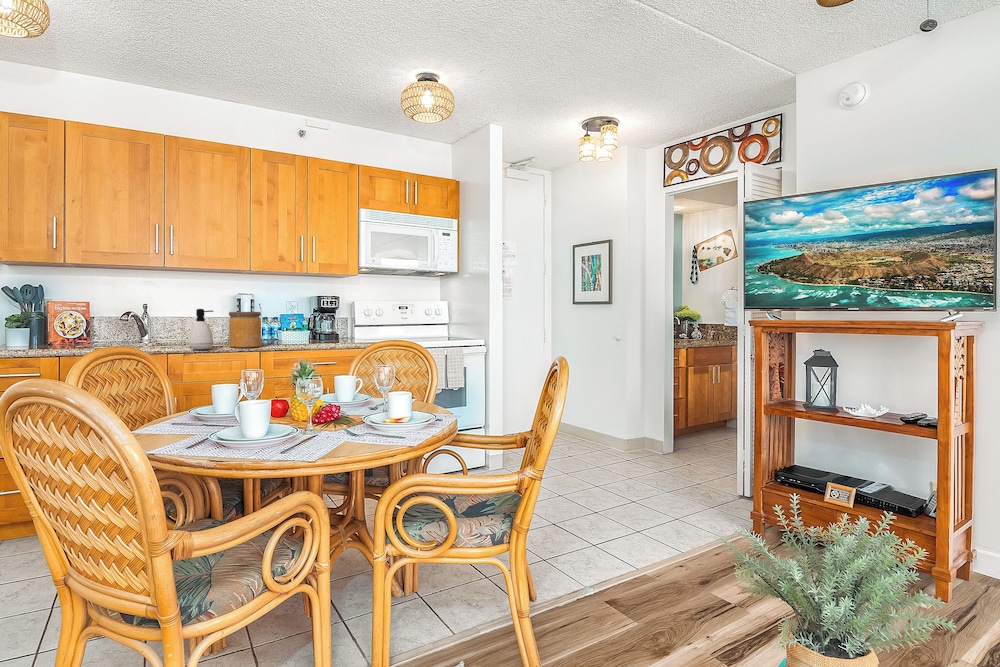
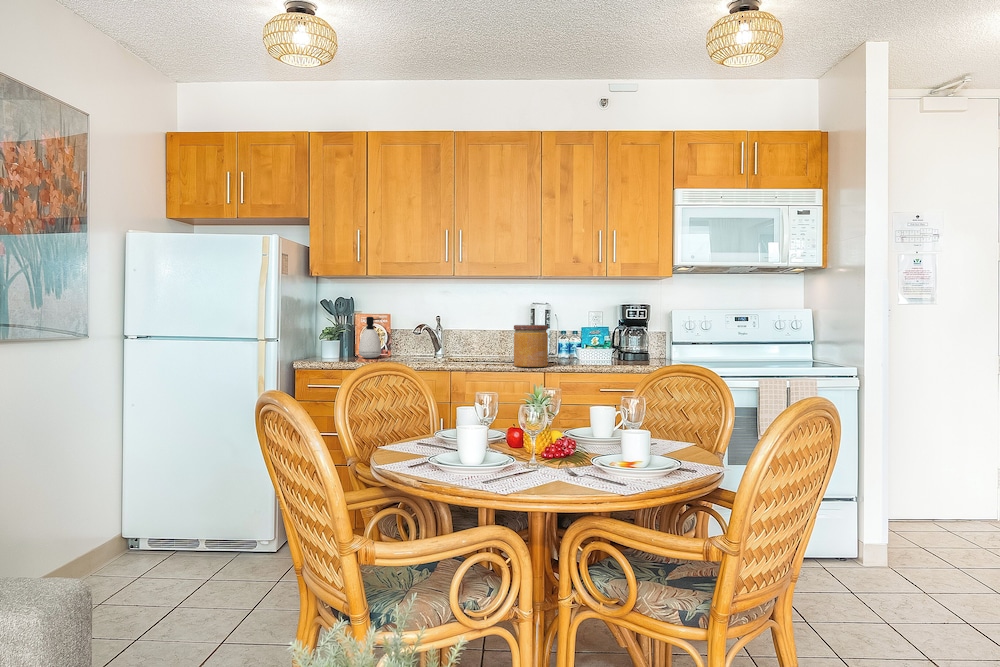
soap dispenser: present [188,309,213,350] -> present [359,317,381,358]

